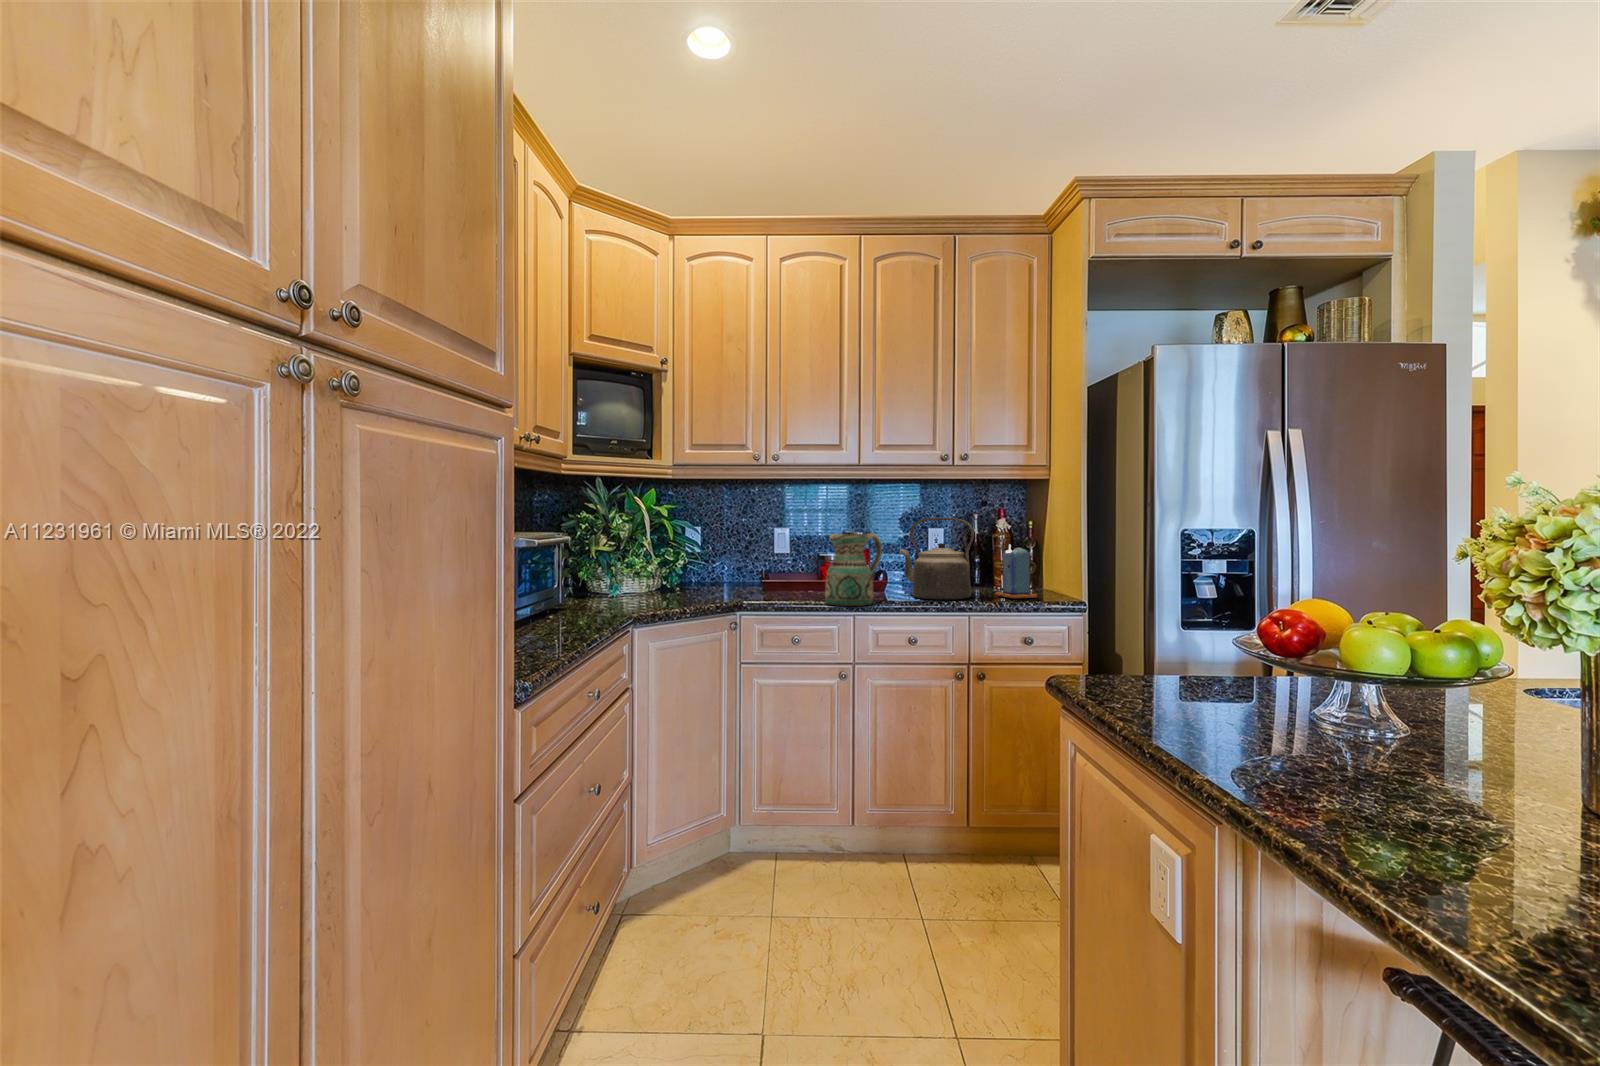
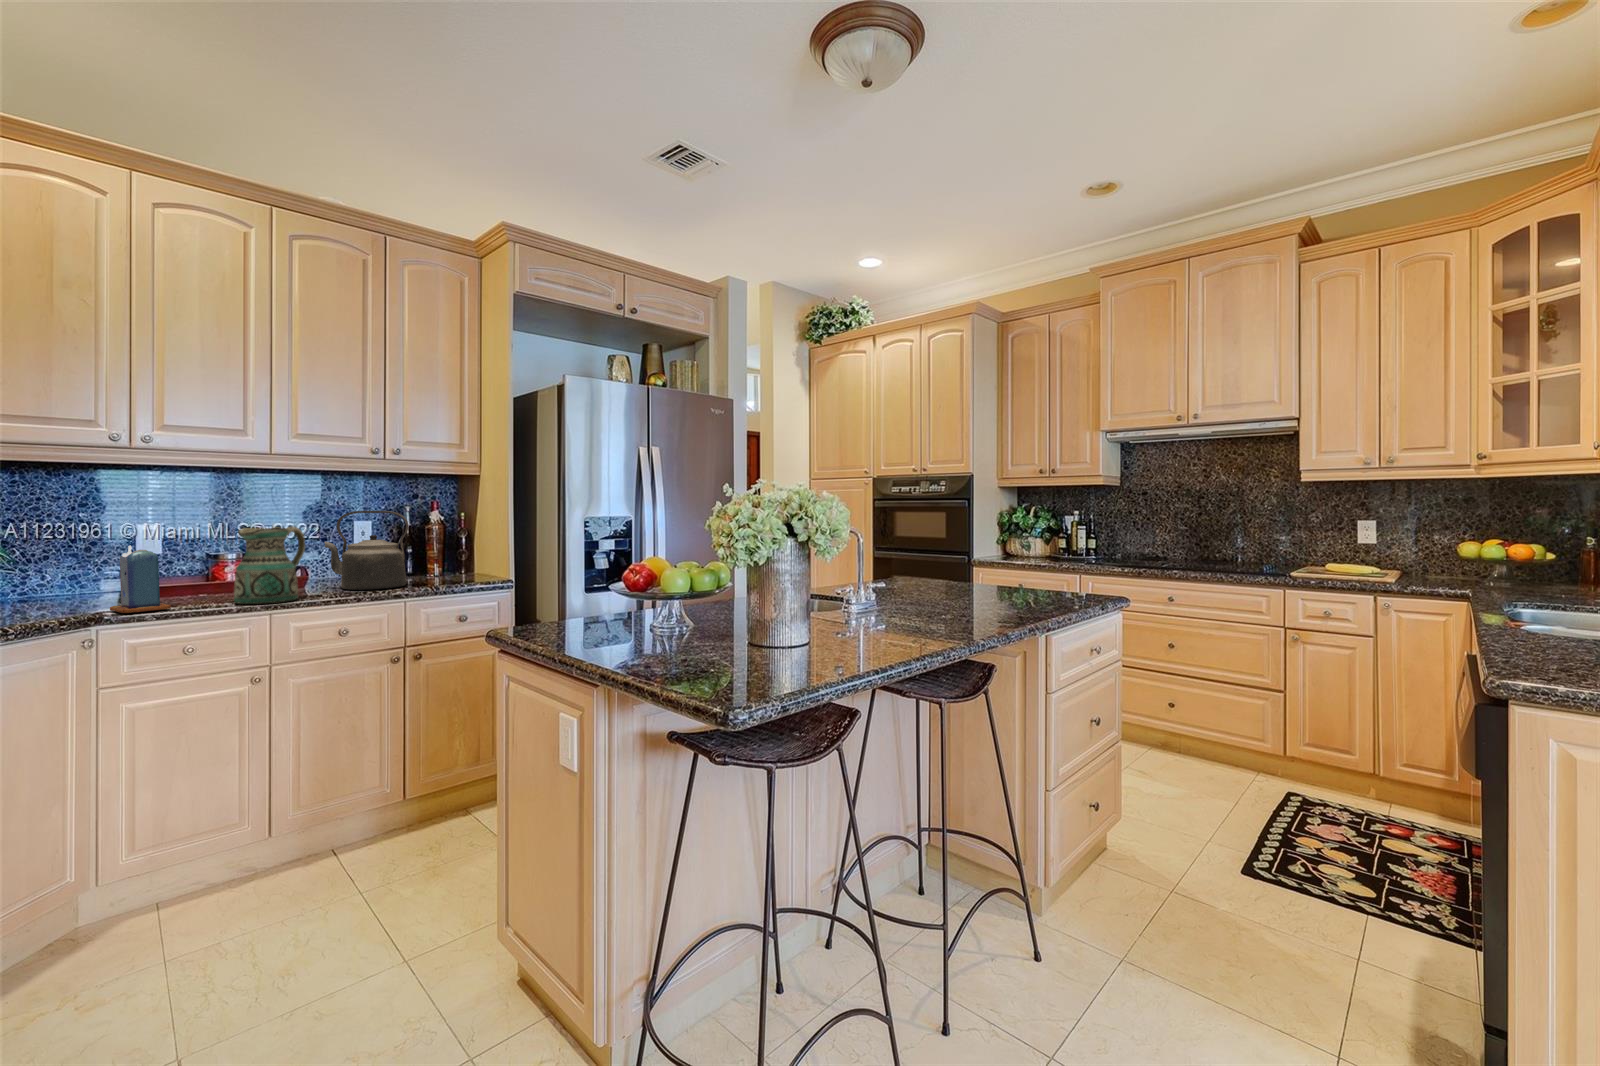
candle: present [995,544,1038,598] -> present [110,546,171,613]

